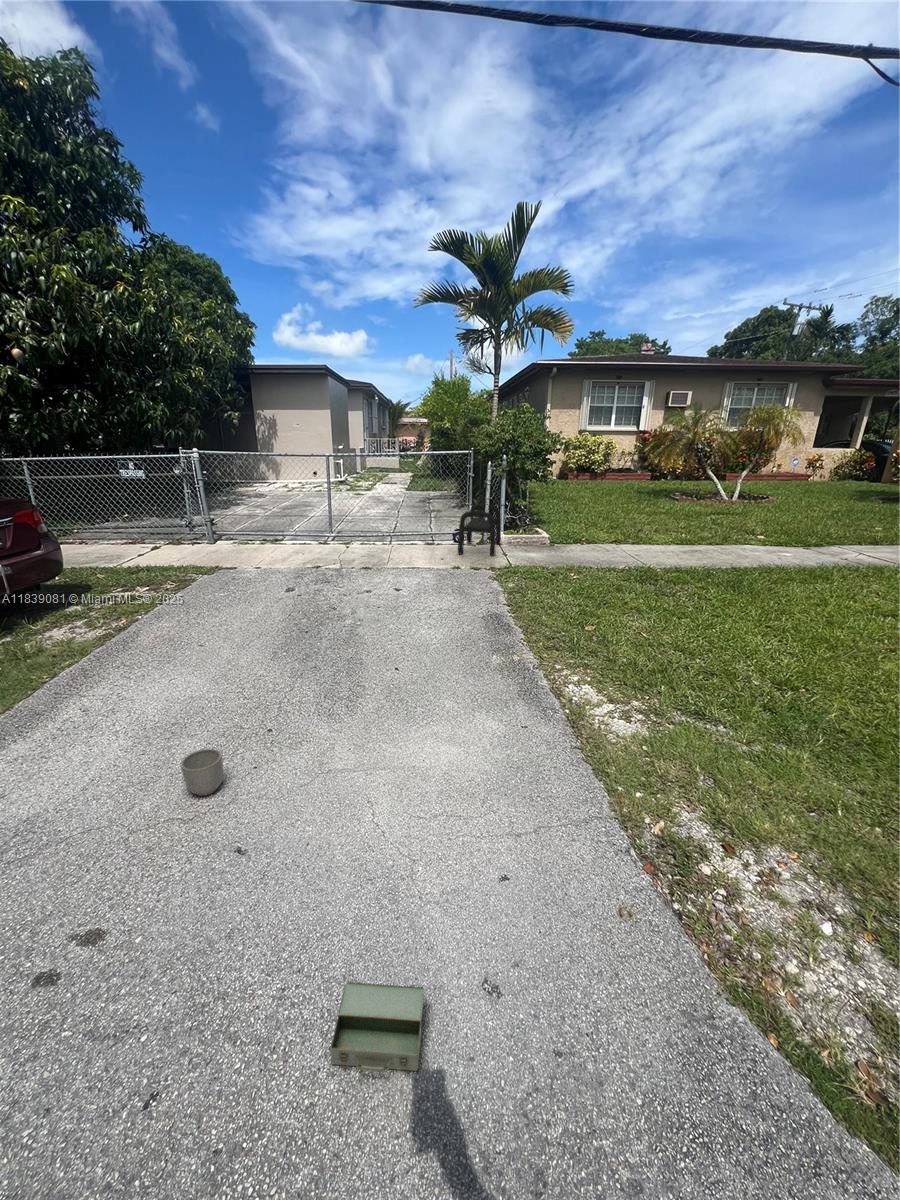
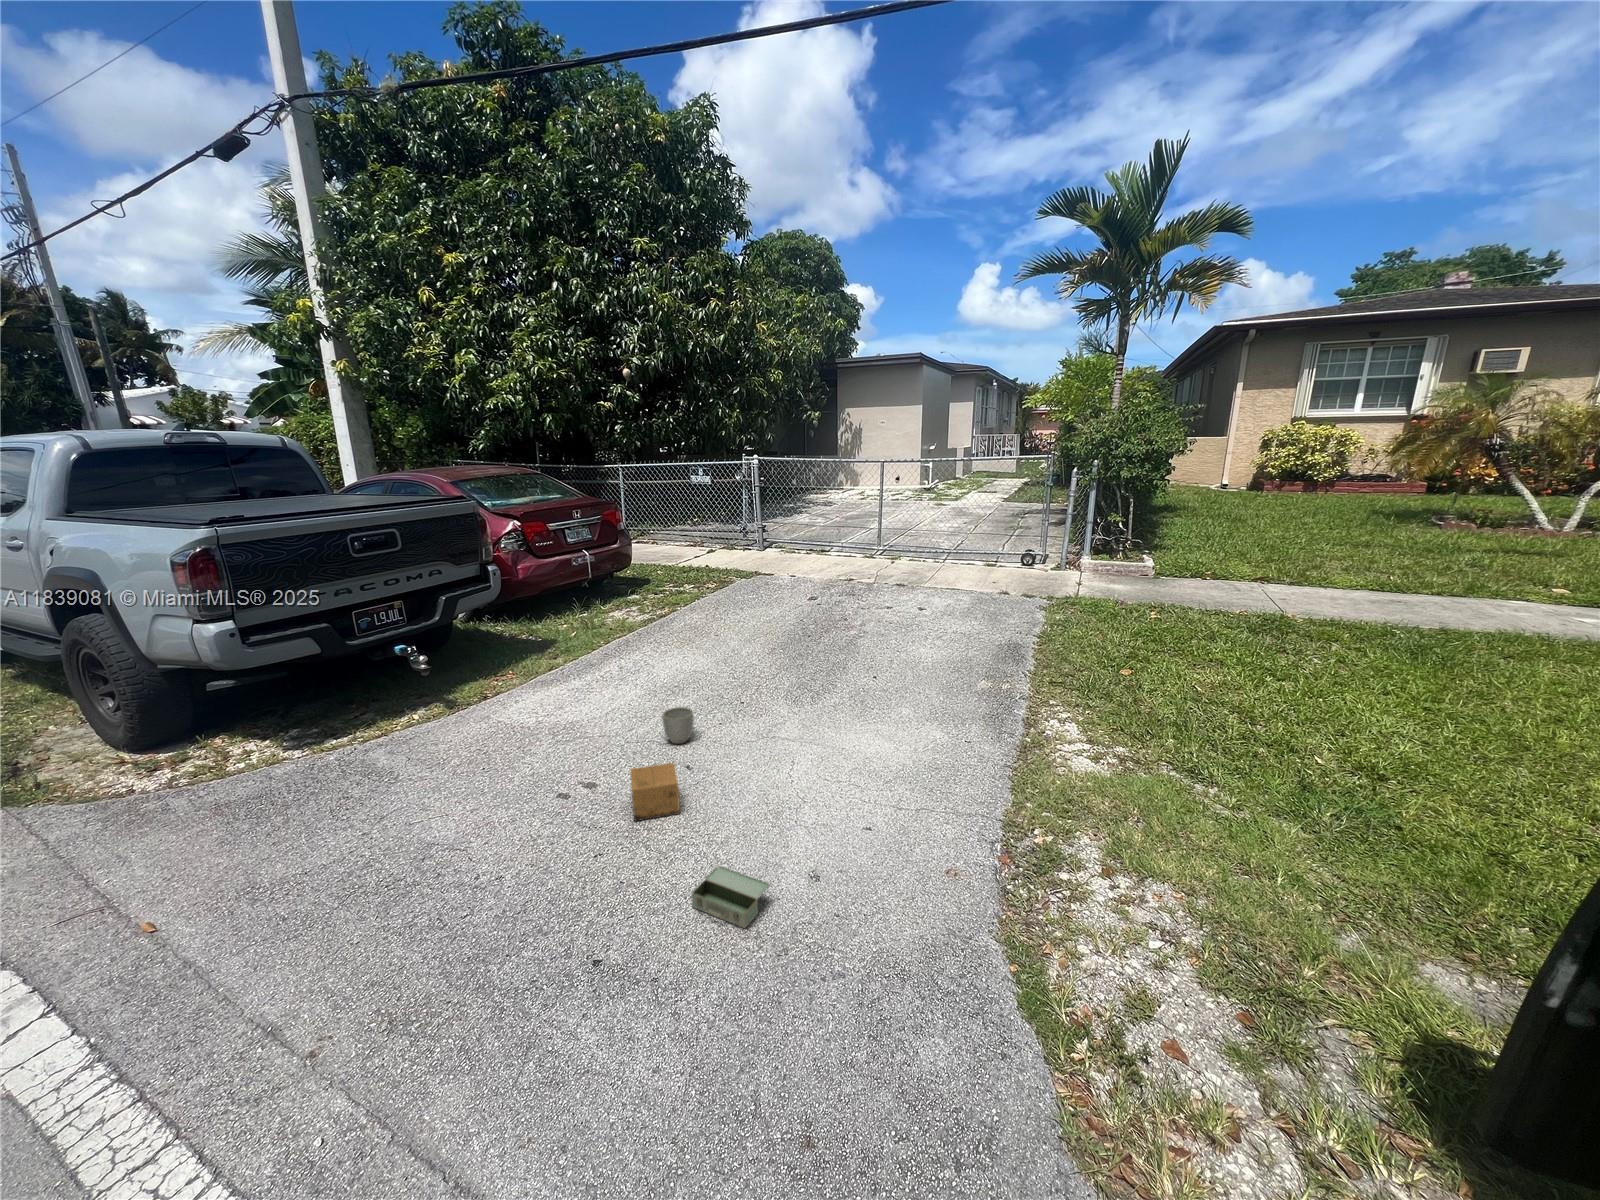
bench: present [458,504,501,556] -> none [1019,520,1086,583]
cardboard box: none [166,836,251,939] -> present [630,763,680,821]

